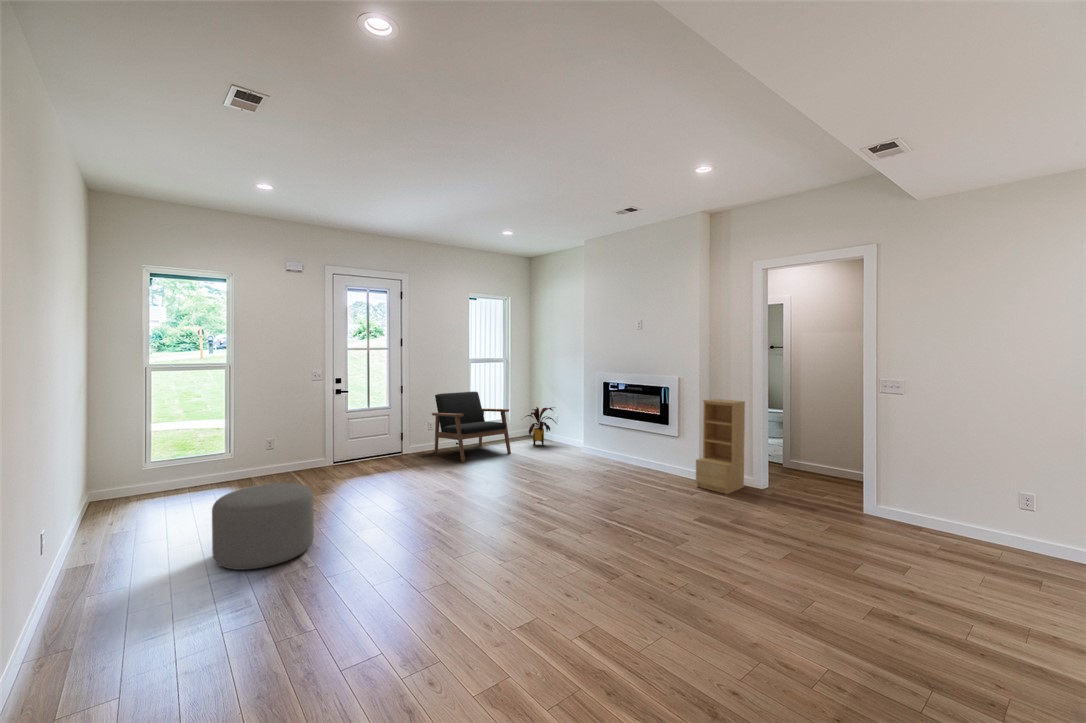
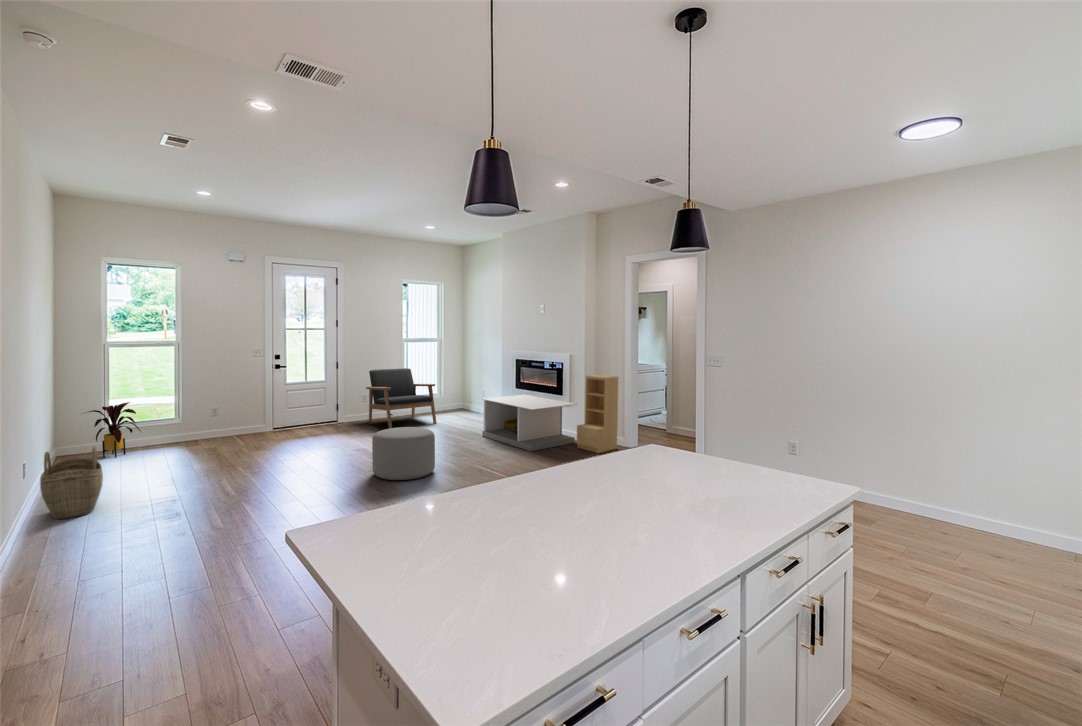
house plant: present [525,407,556,446] -> present [83,402,140,457]
coffee table: none [572,421,689,492] -> present [482,395,577,451]
ottoman: present [212,483,314,570] -> present [372,427,435,480]
woven basket: none [52,507,138,613] -> present [40,447,103,519]

